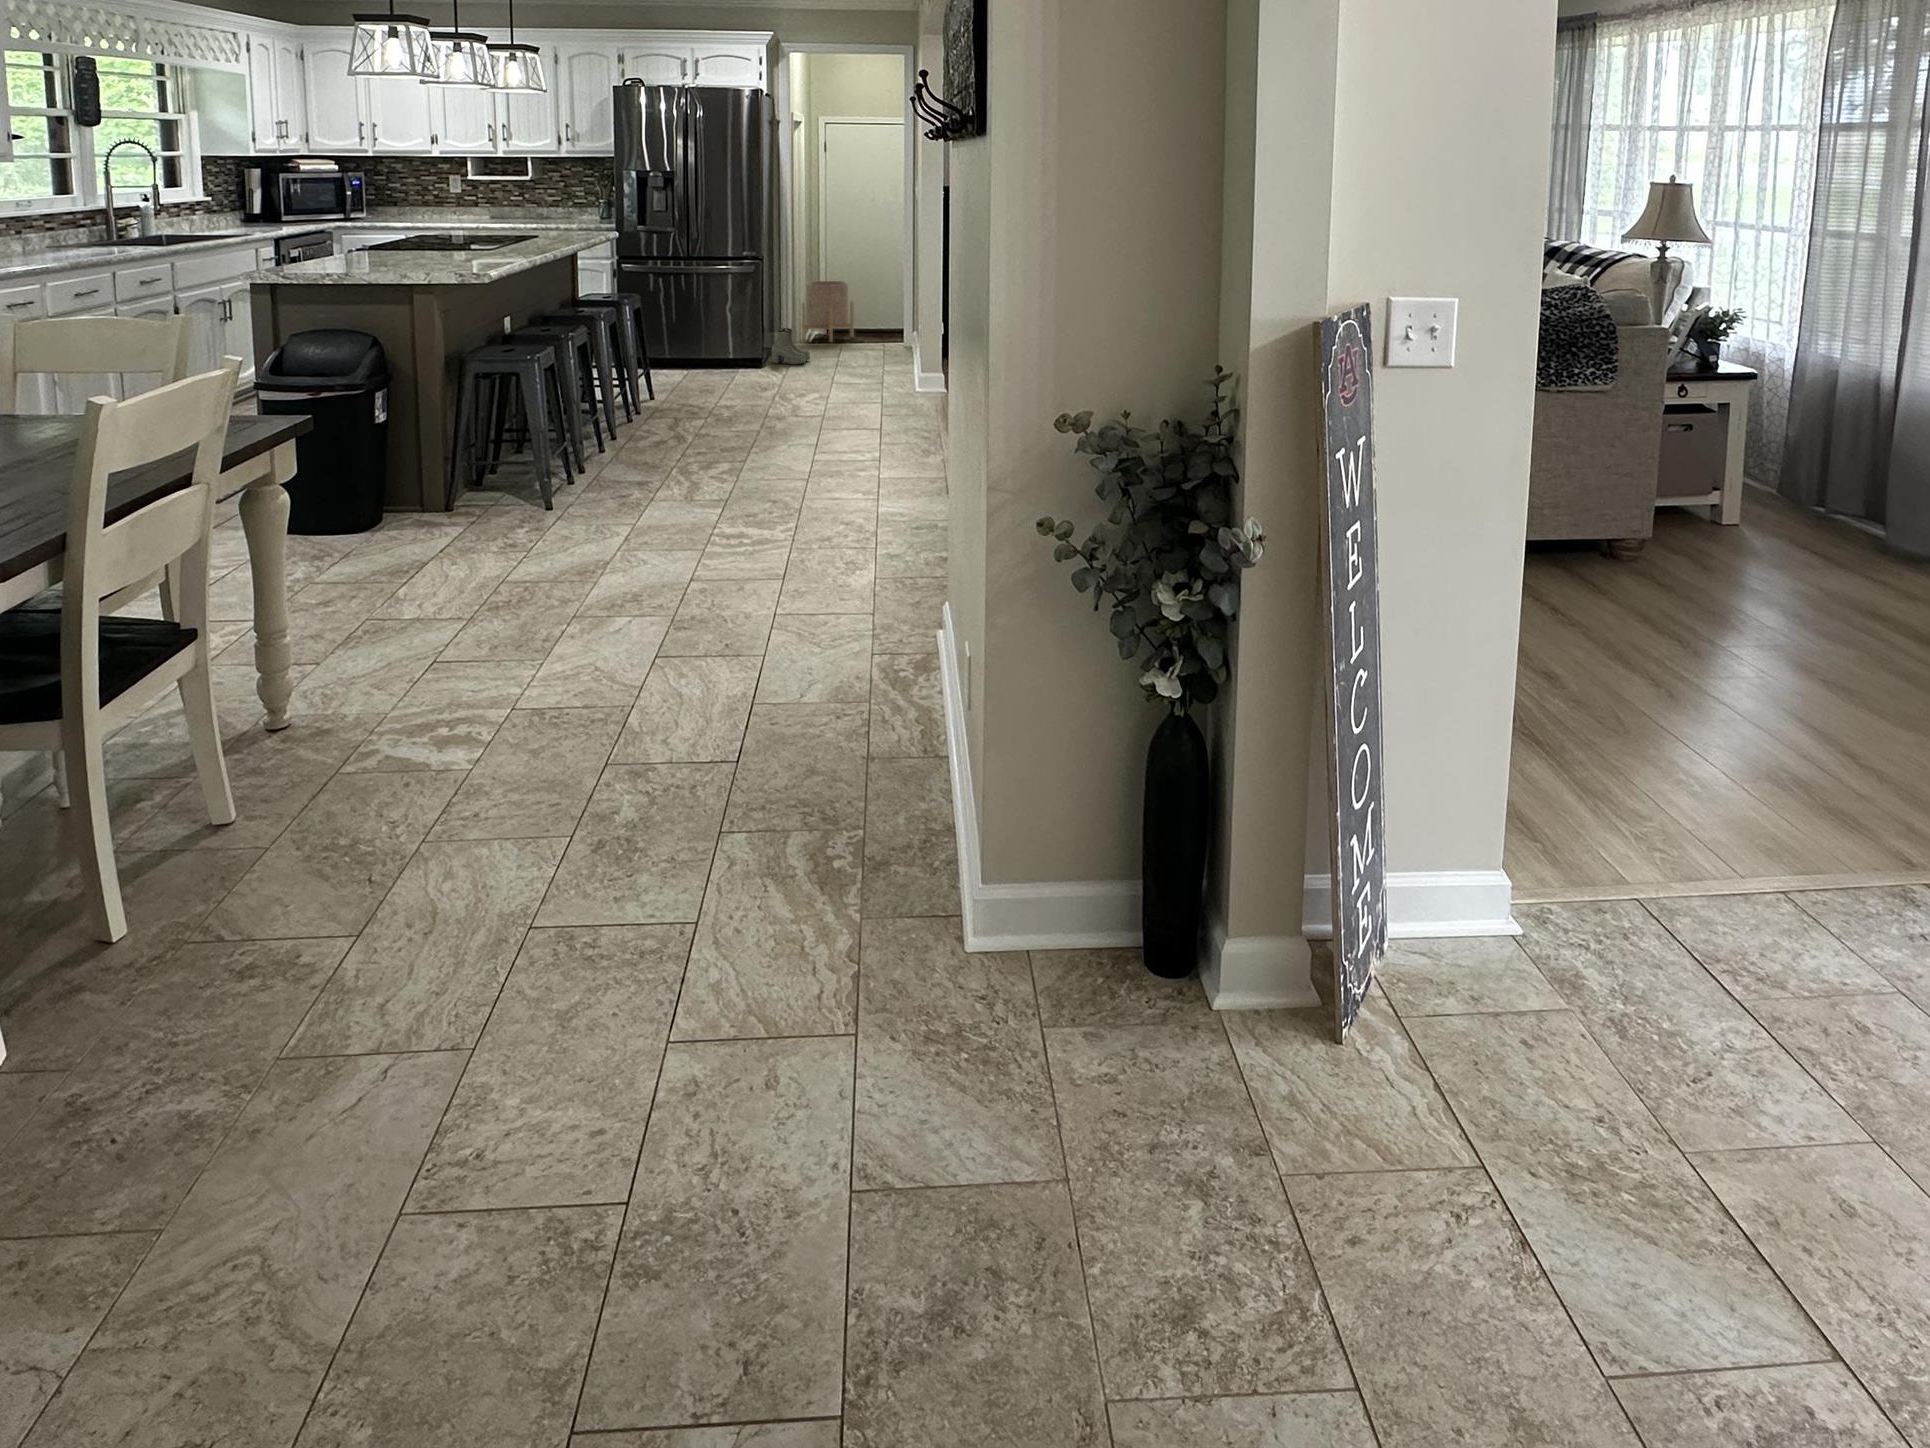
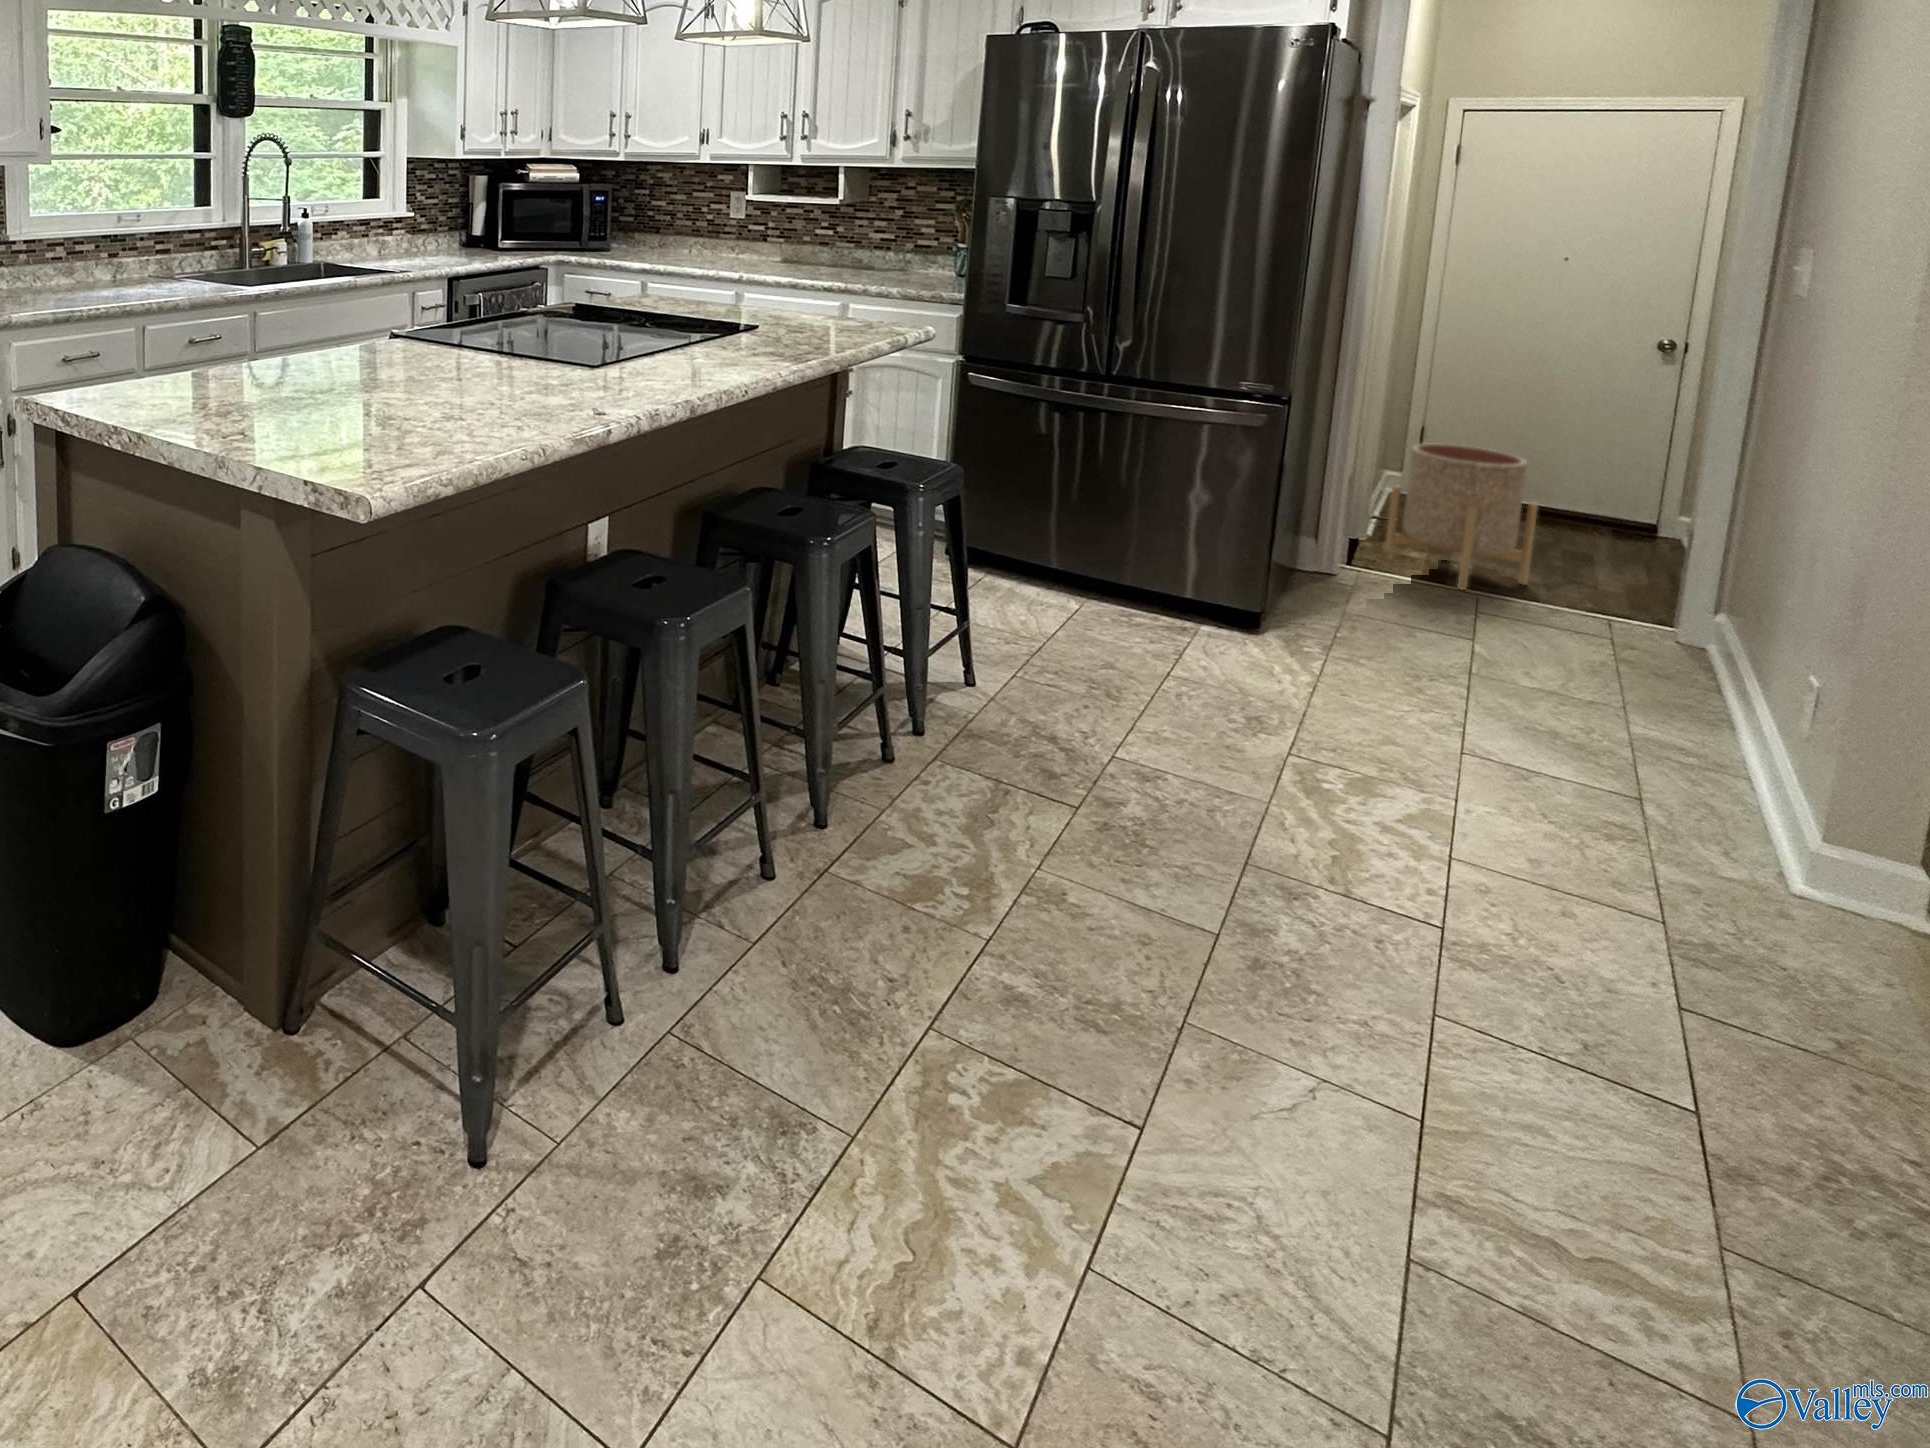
boots: present [772,328,810,365] -> none [1292,559,1397,656]

